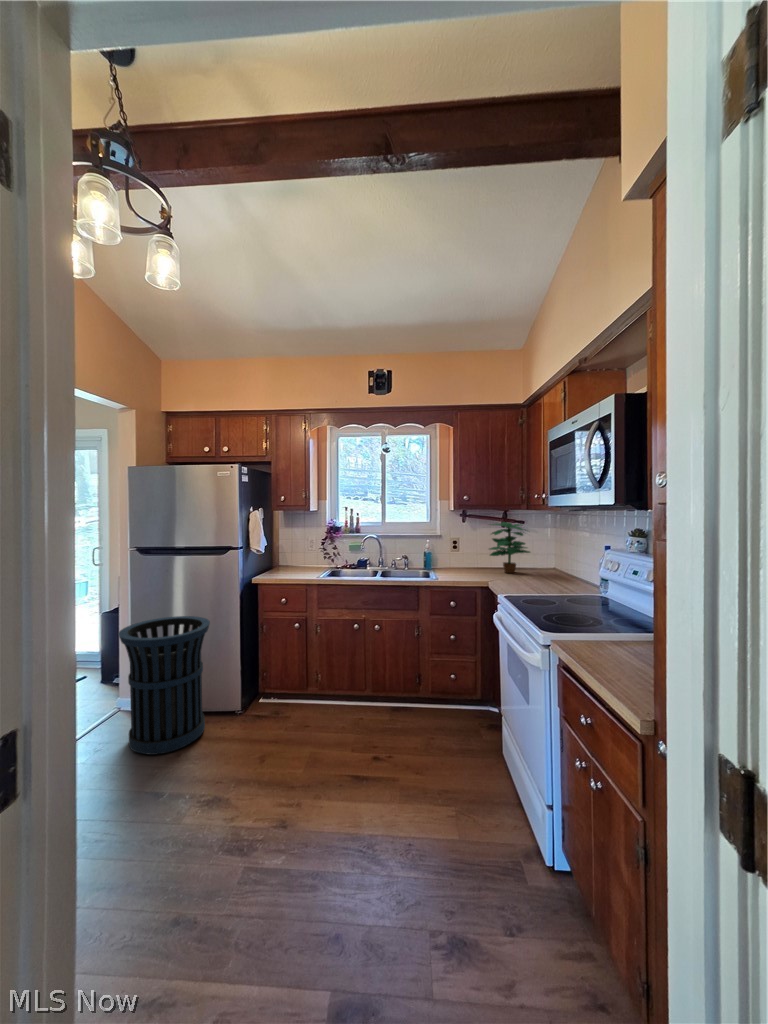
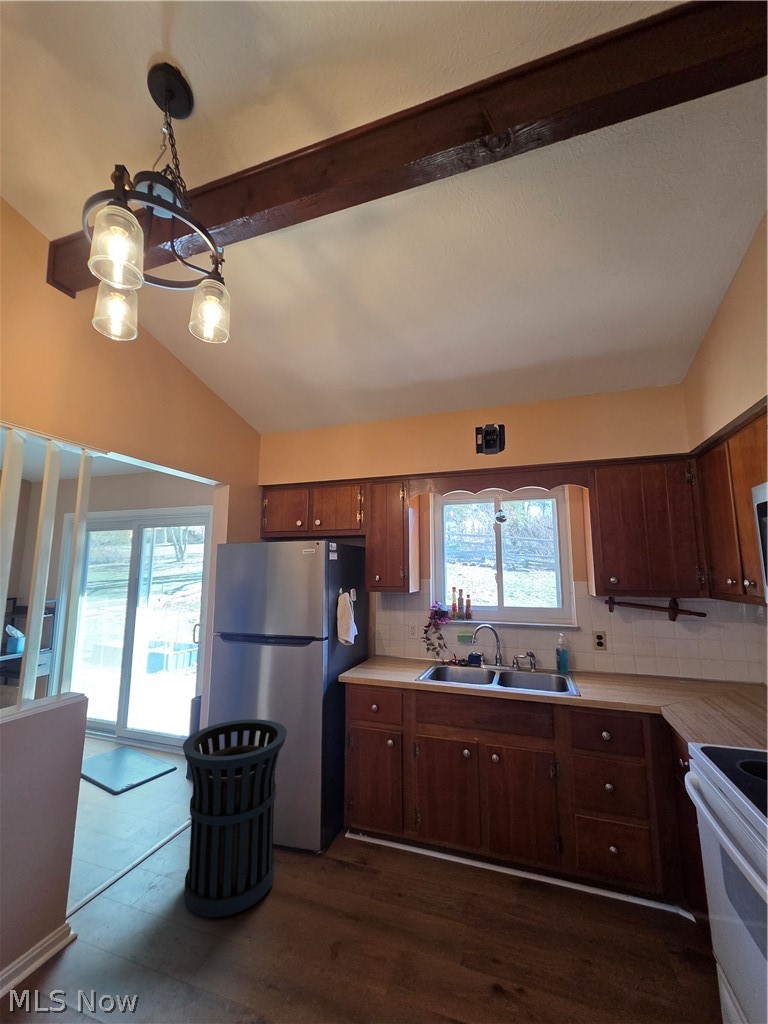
potted plant: present [490,522,530,573] -> none [652,614,727,694]

